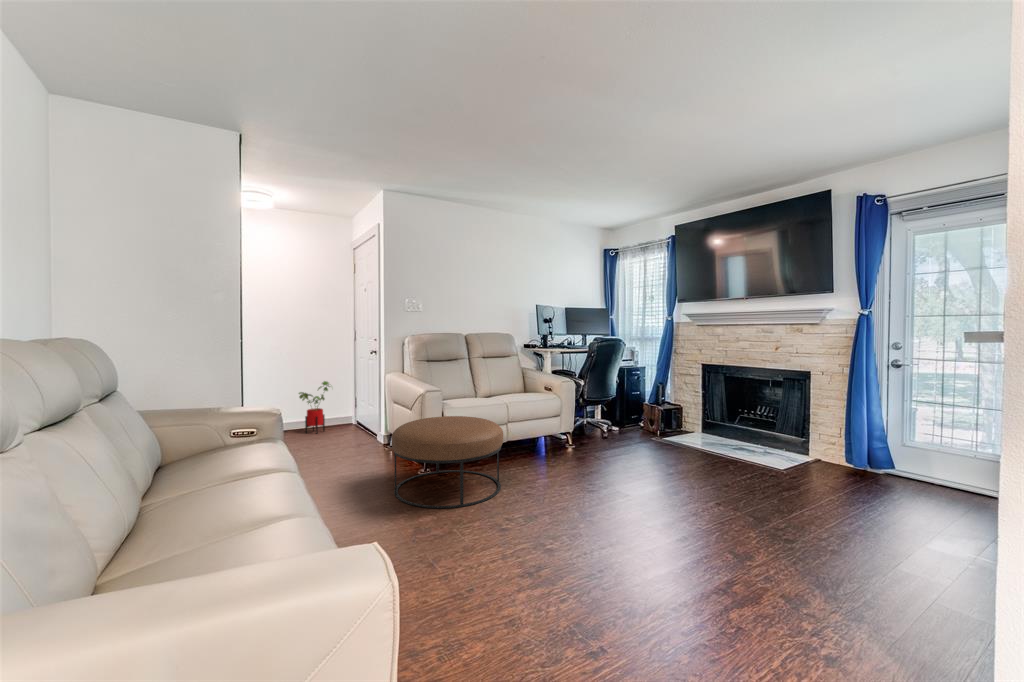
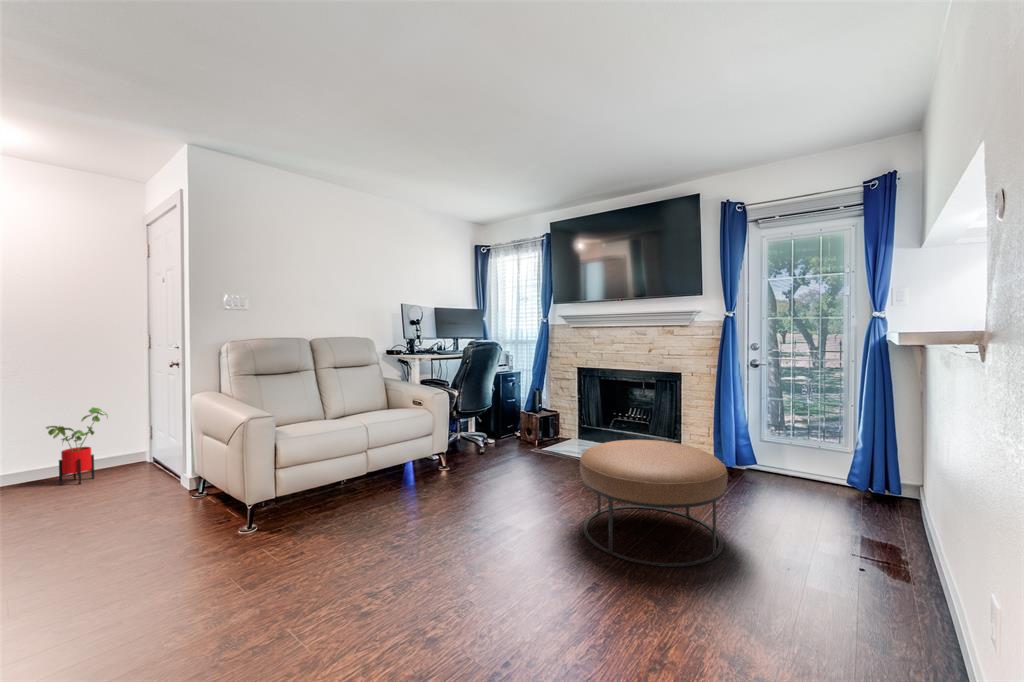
ottoman: present [391,416,503,508] -> present [580,440,728,567]

